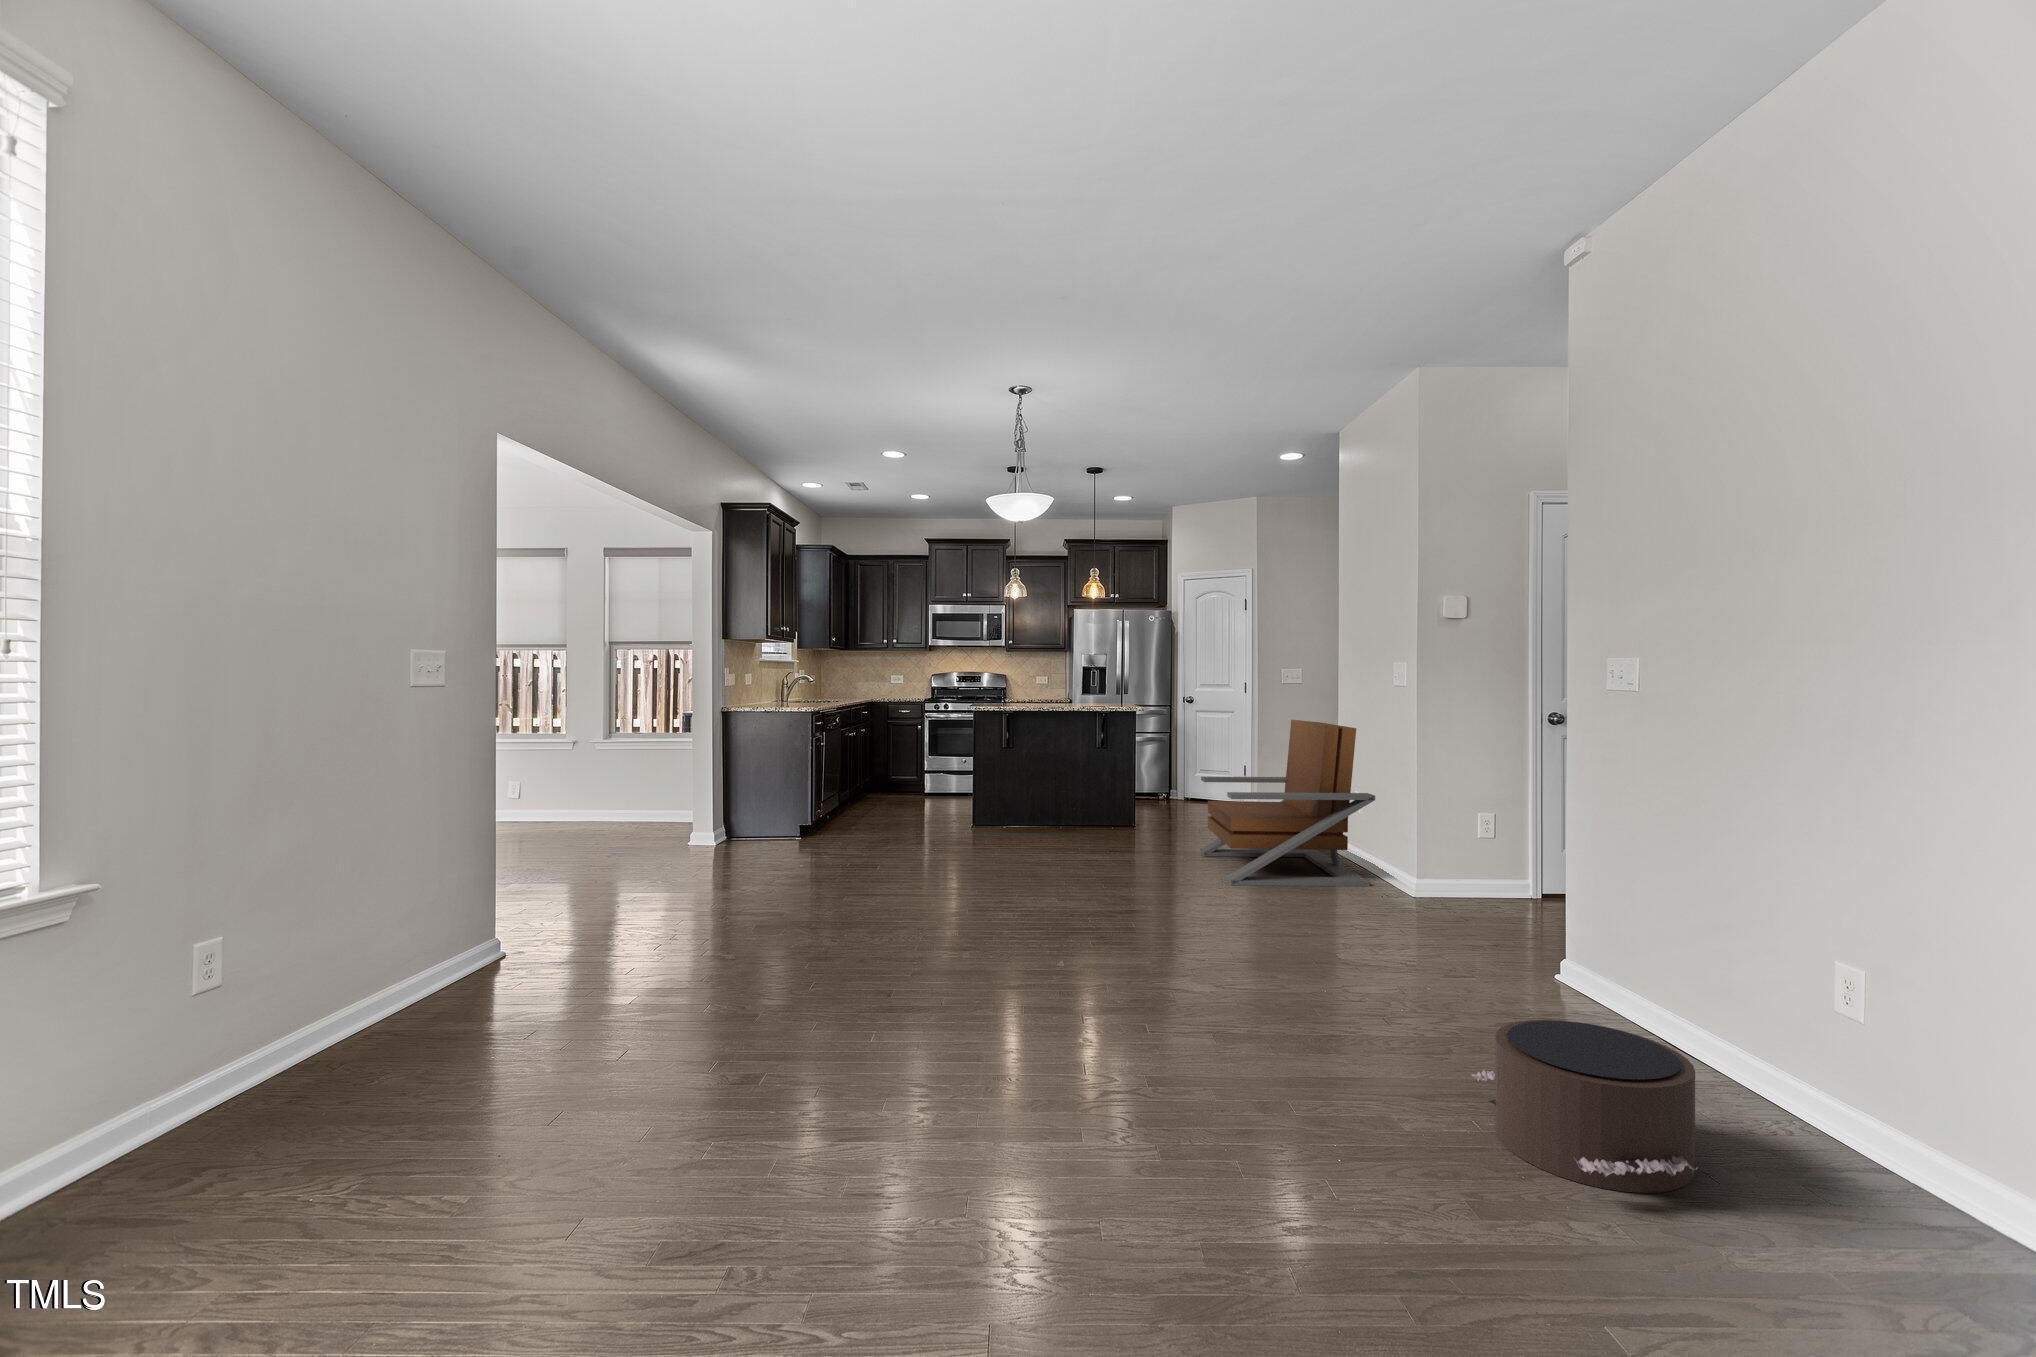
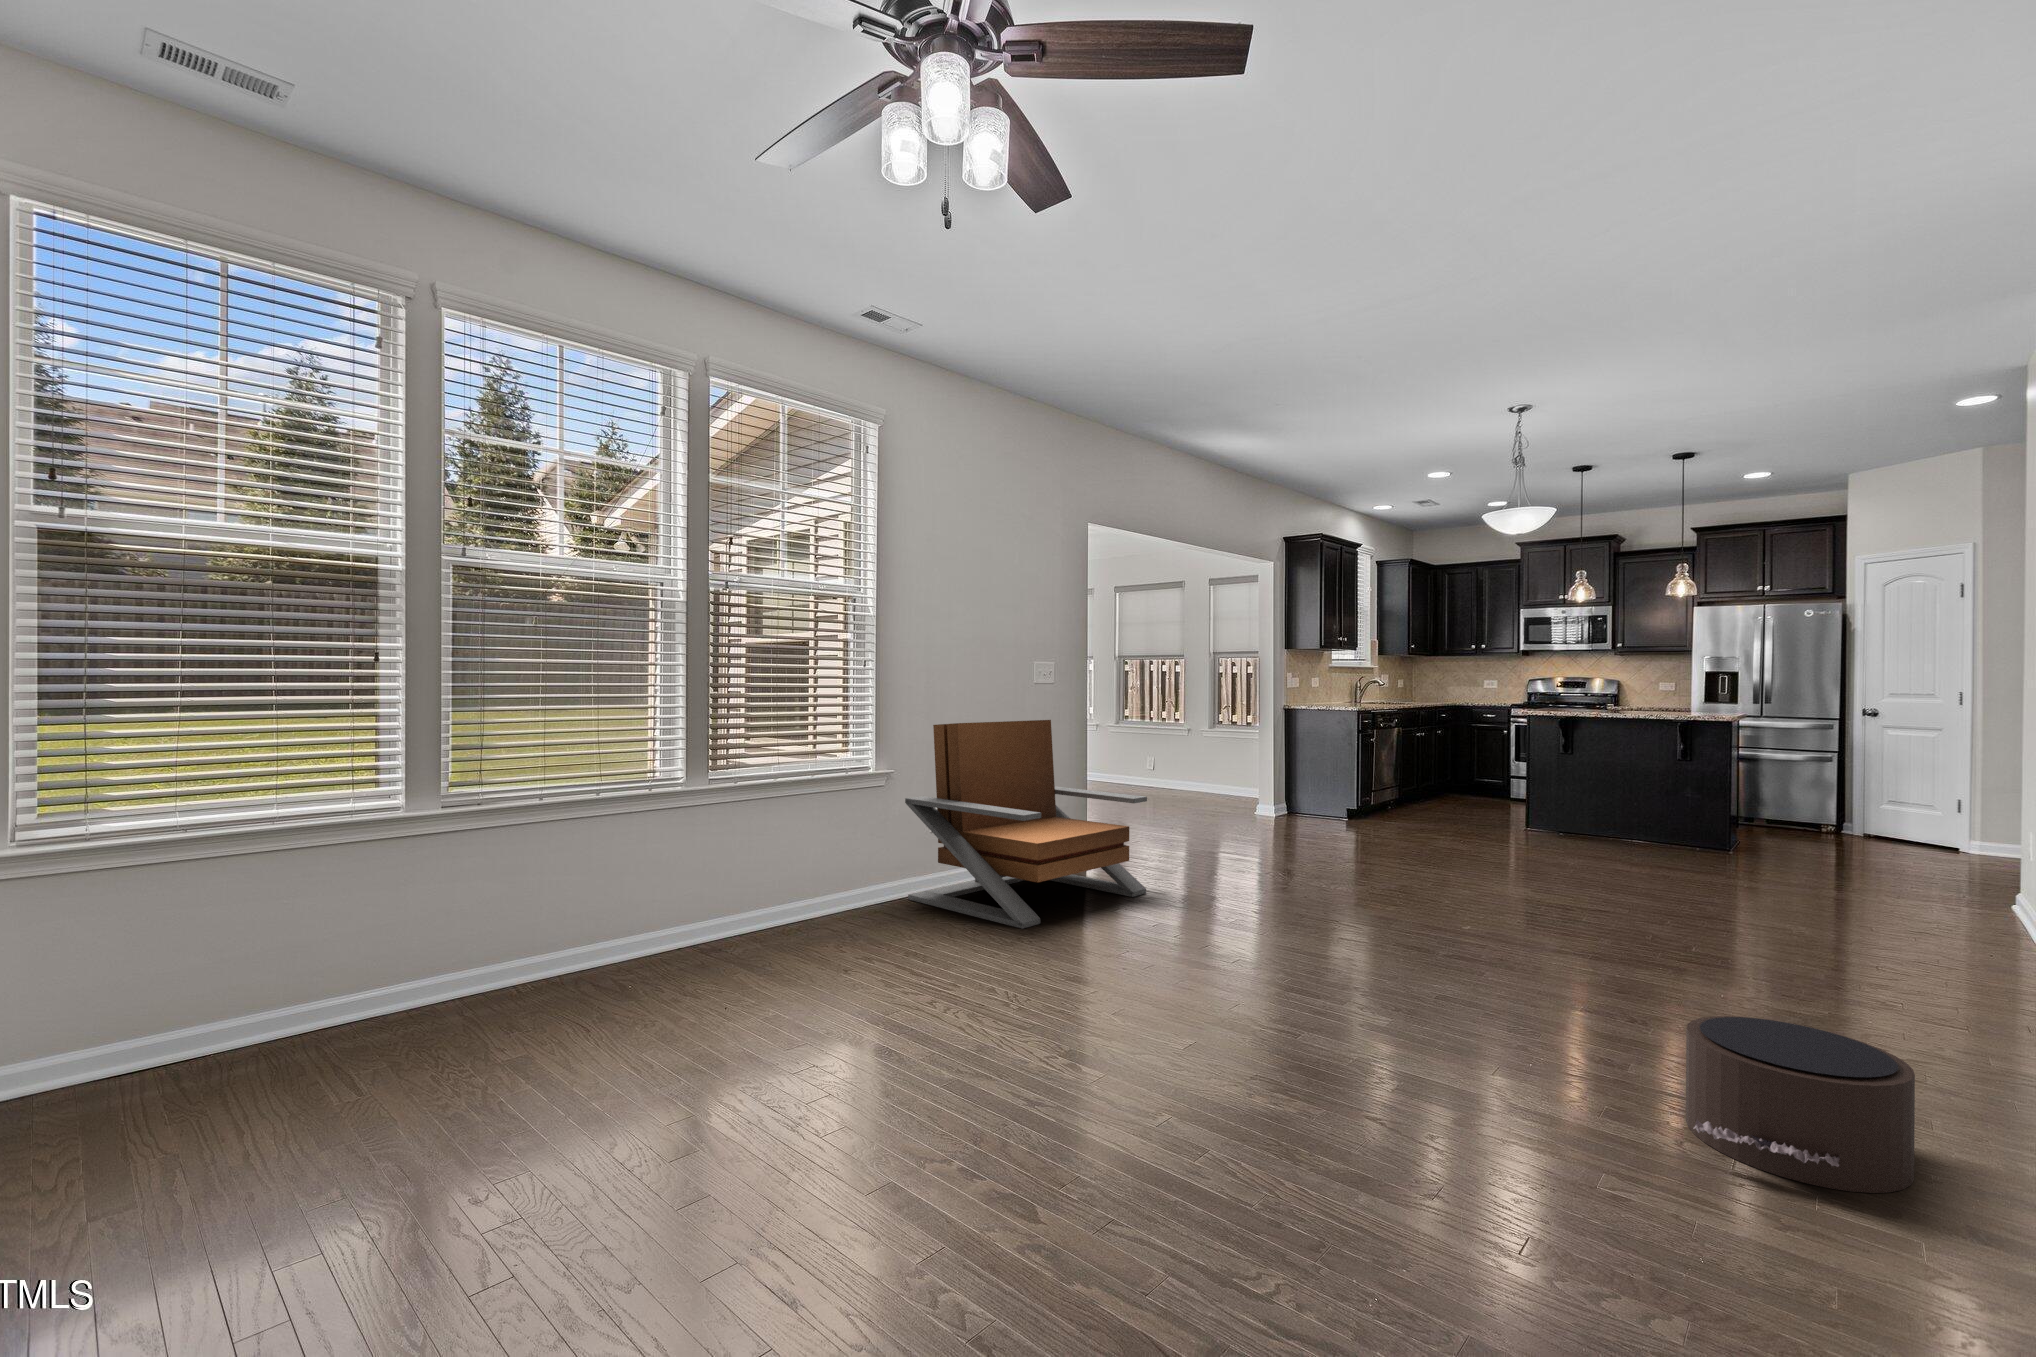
lounge chair: present [1201,720,1375,886] -> present [905,720,1147,929]

